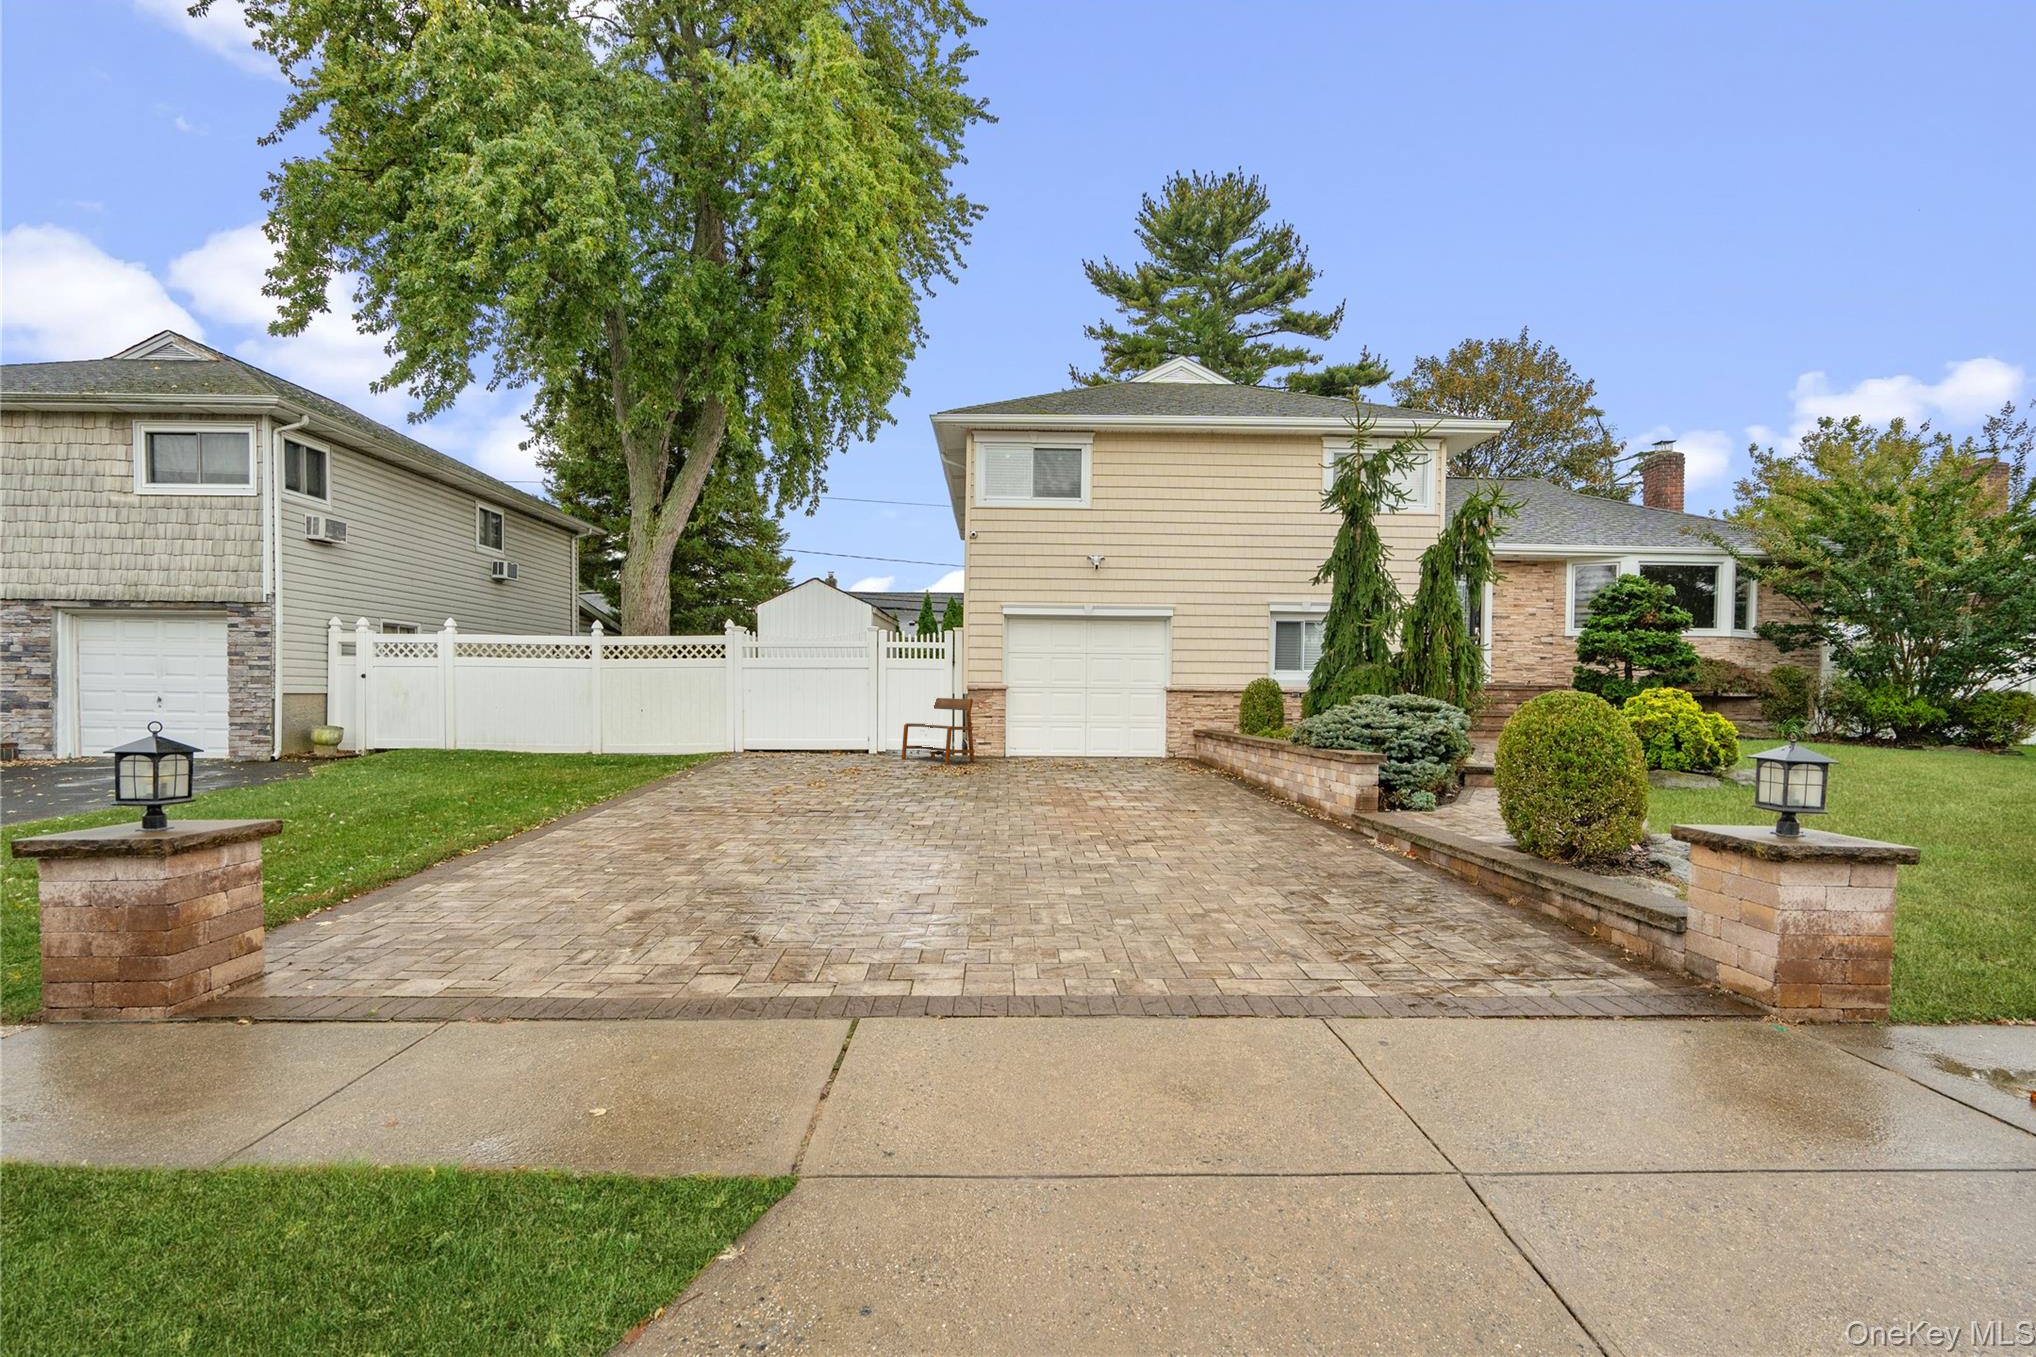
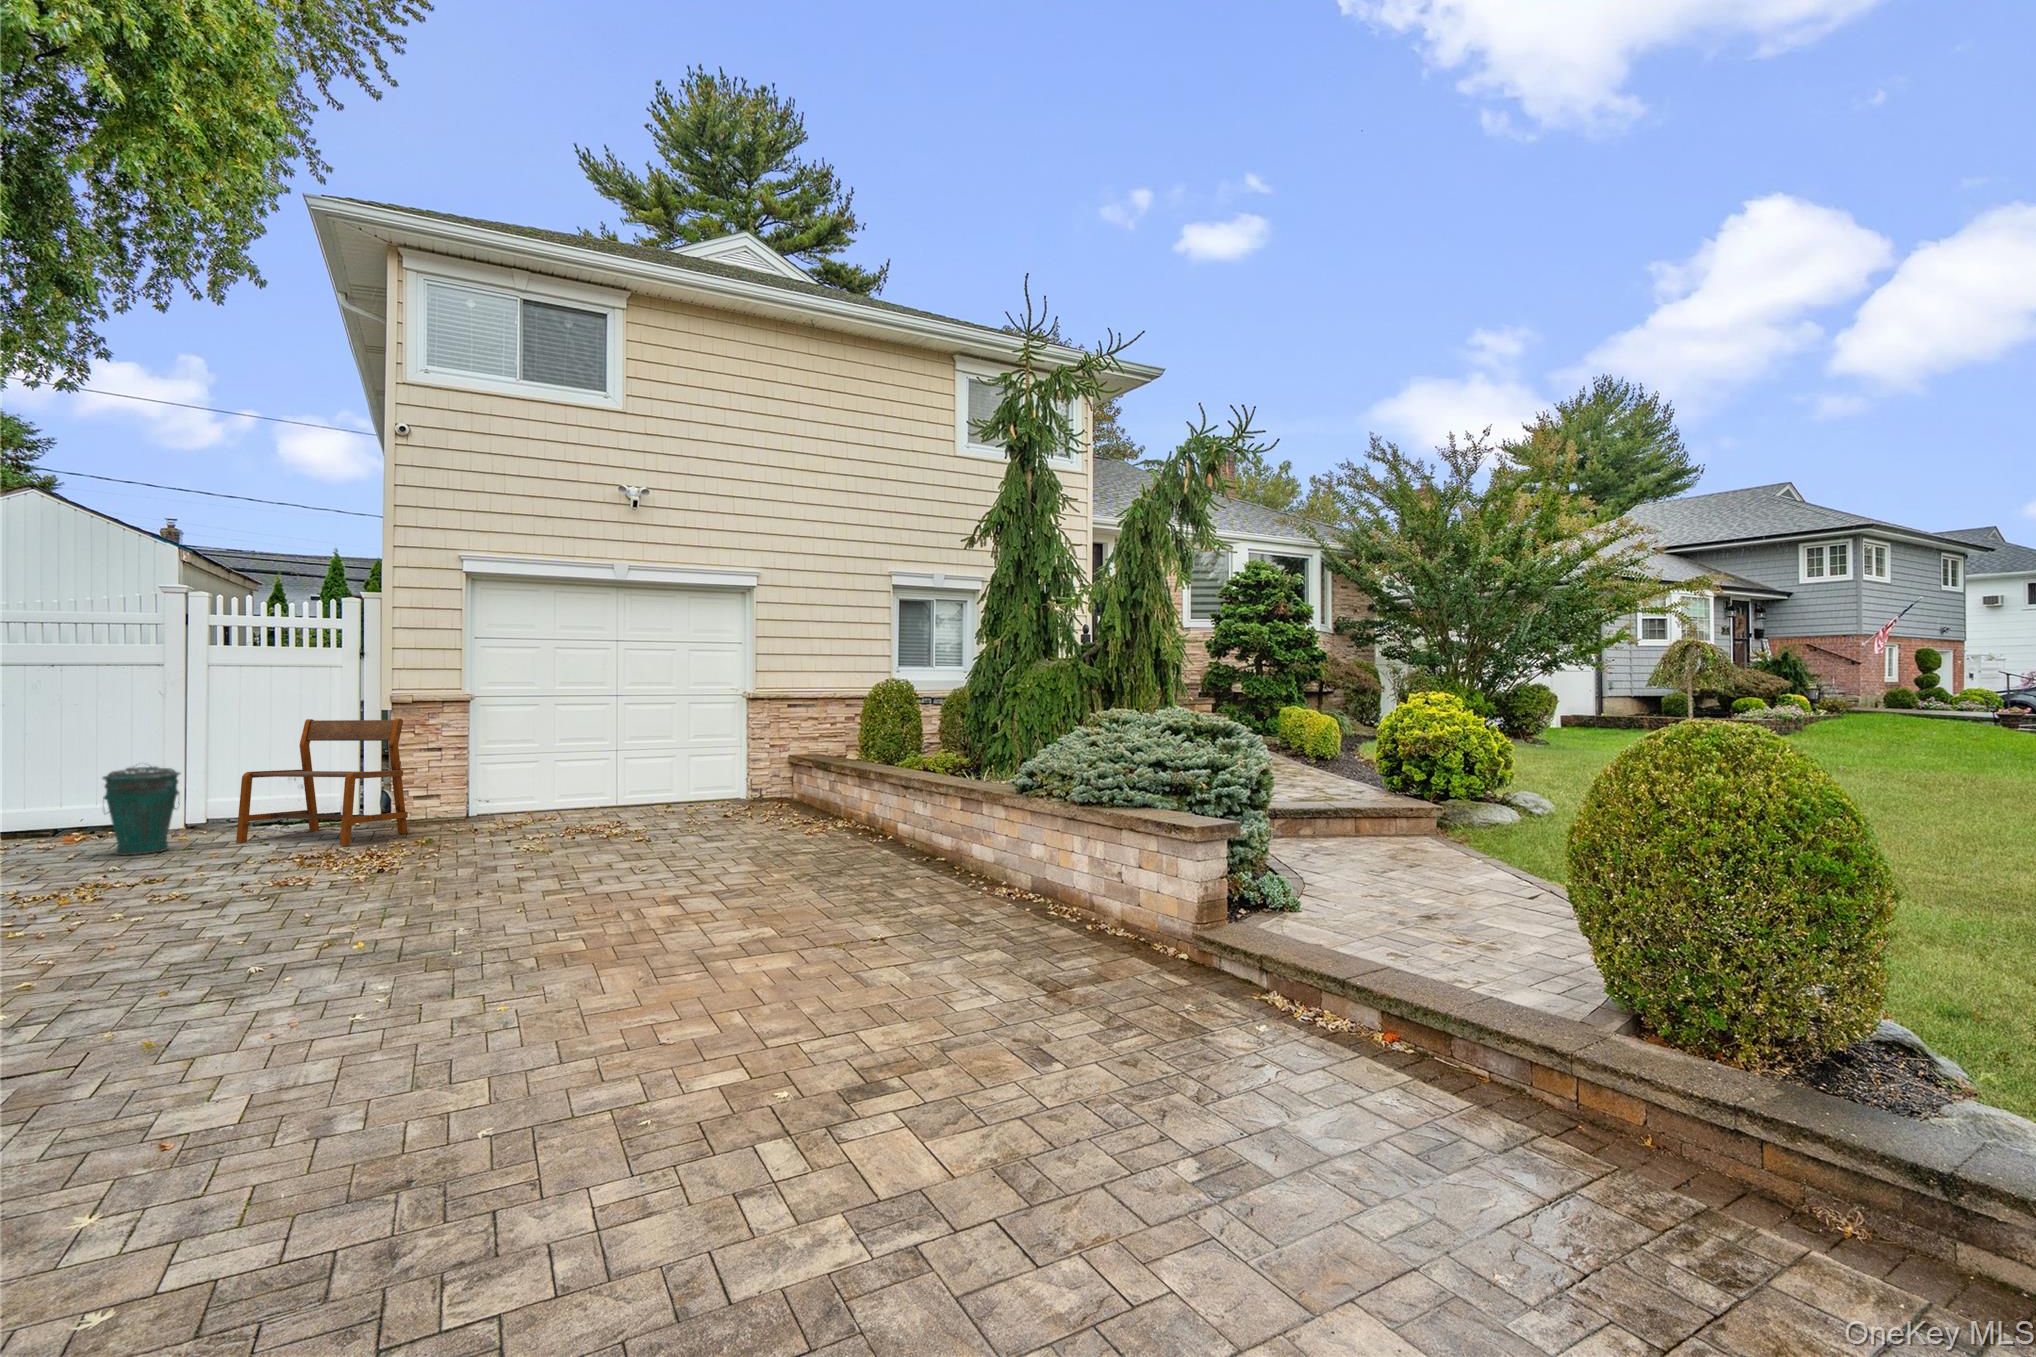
trash can: none [853,716,881,761] -> present [103,766,181,855]

